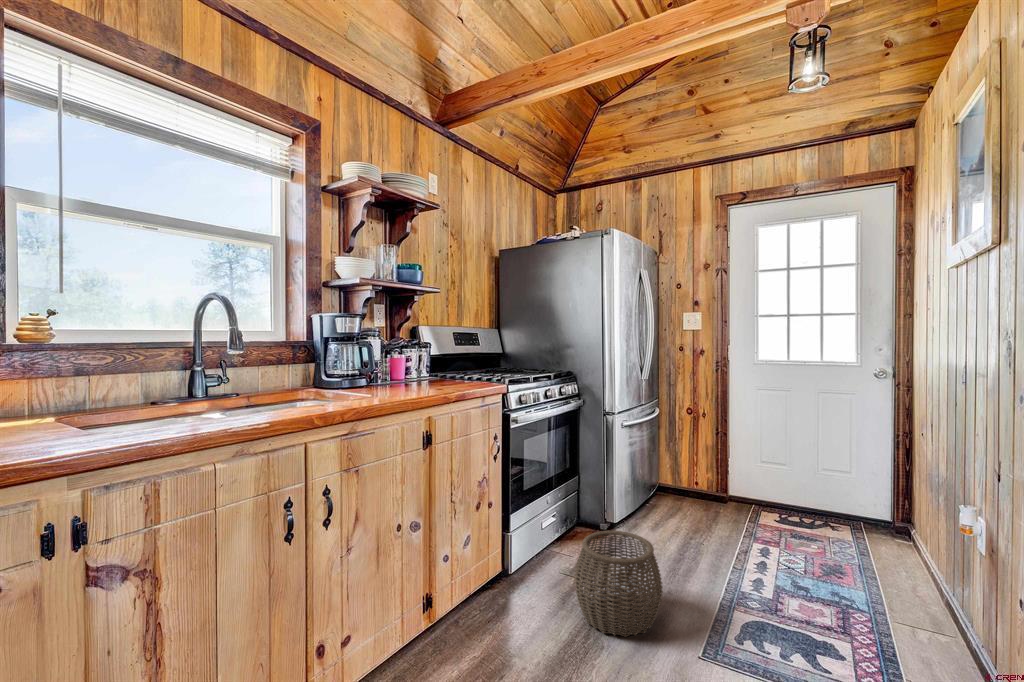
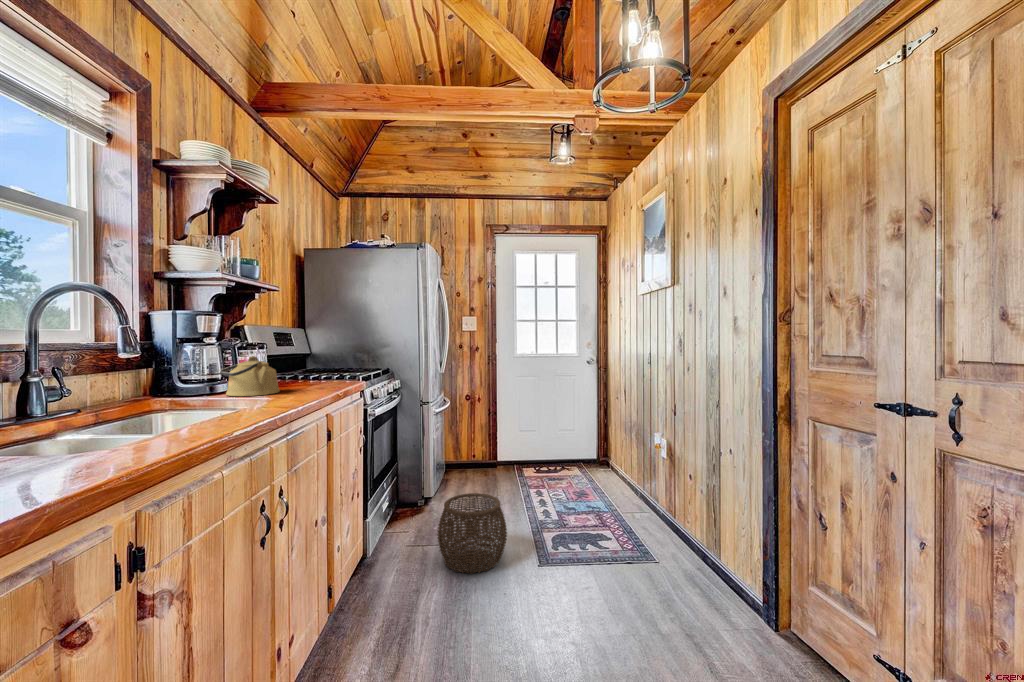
kettle: none [352,356,401,393] -> present [220,356,280,396]

